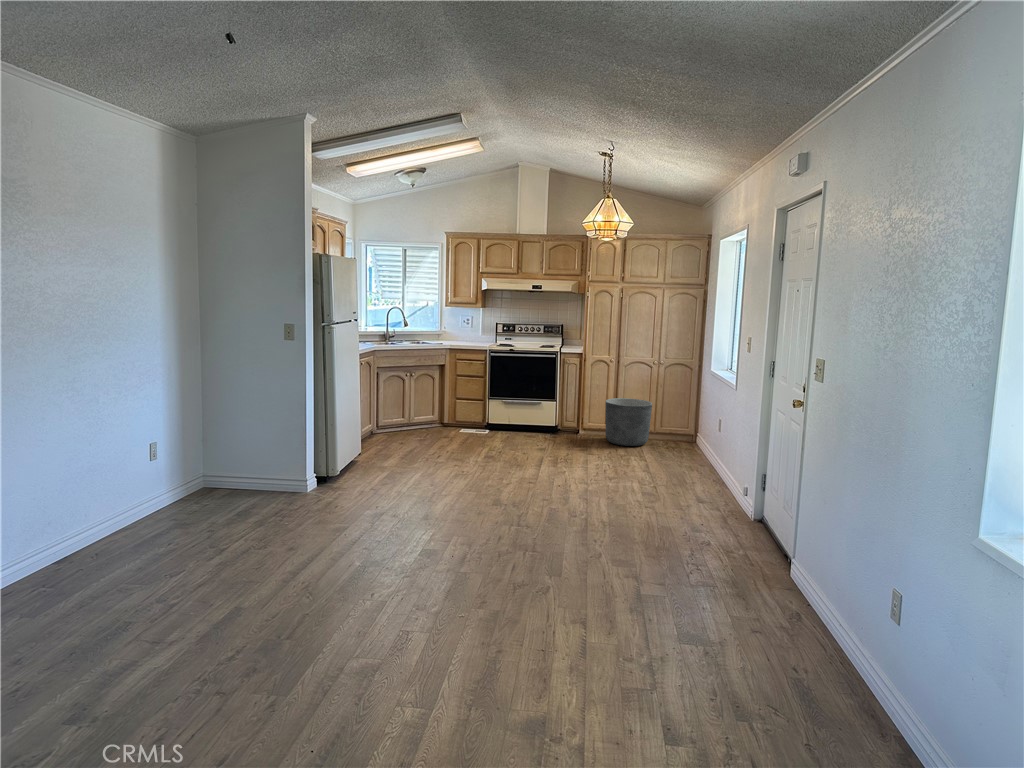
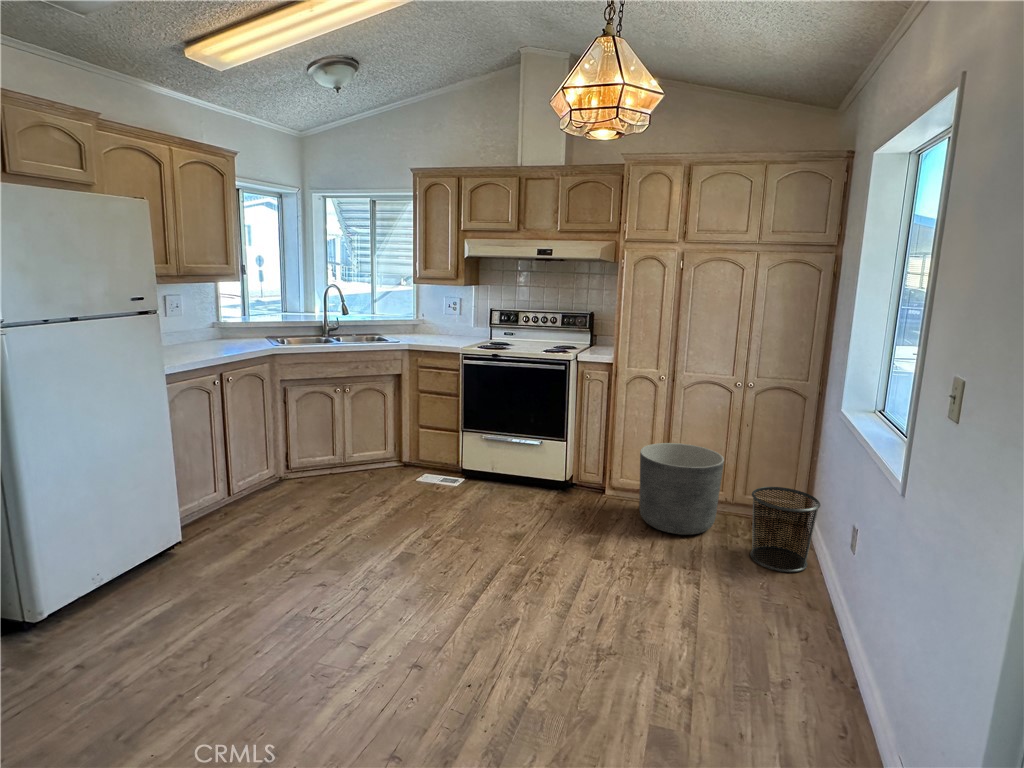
trash can: none [670,414,704,455] -> present [750,487,821,572]

